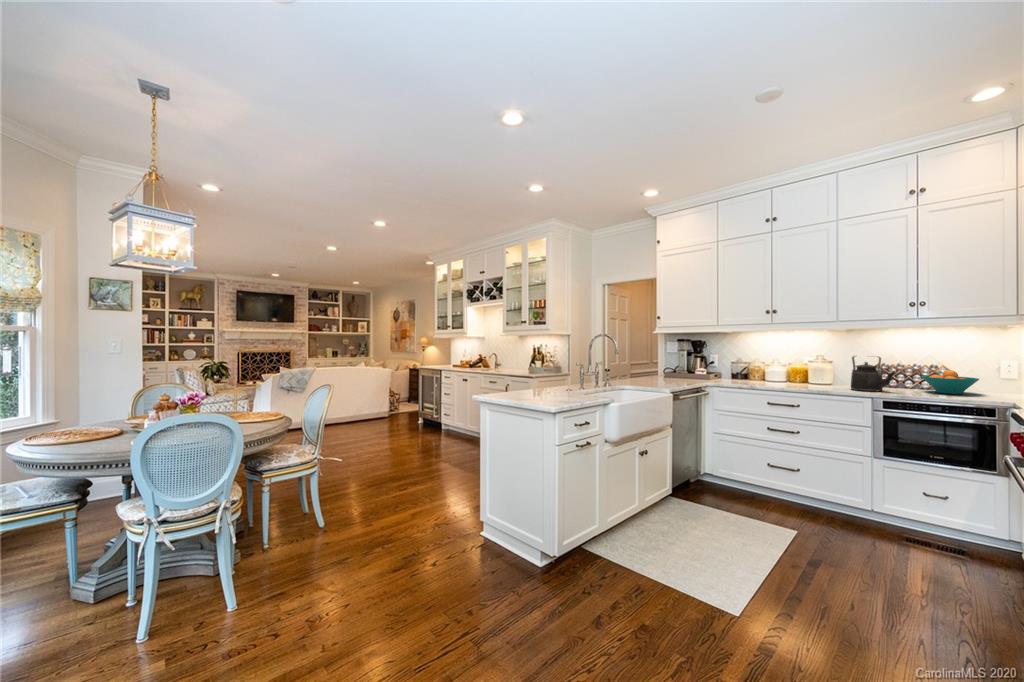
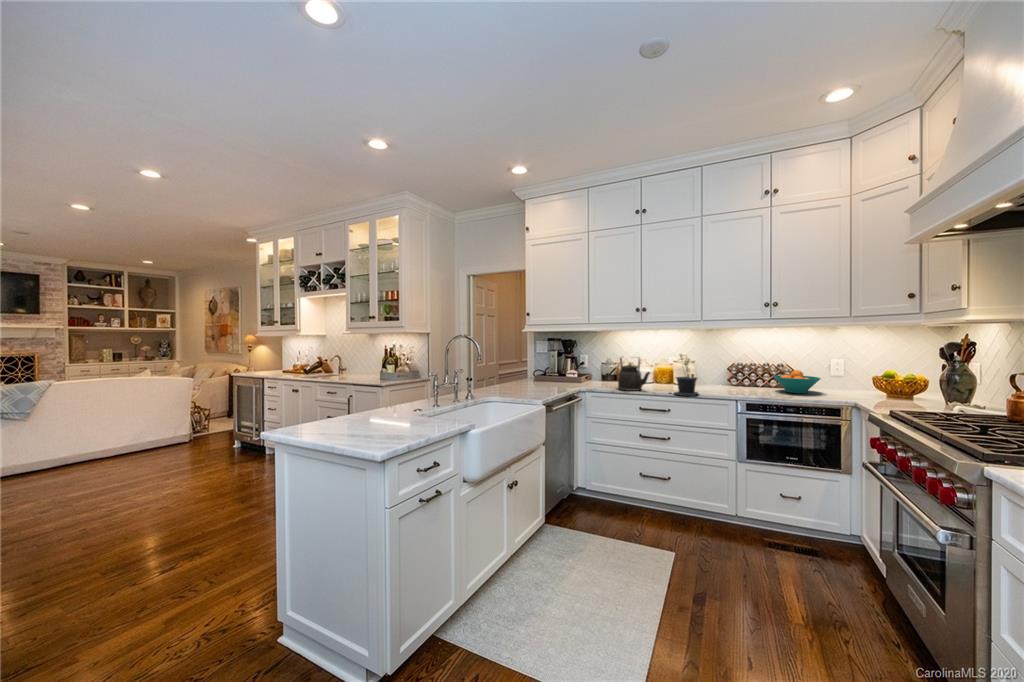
potted plant: none [798,352,831,392] -> present [674,354,698,396]
kettle: present [851,356,896,391] -> present [618,357,650,391]

